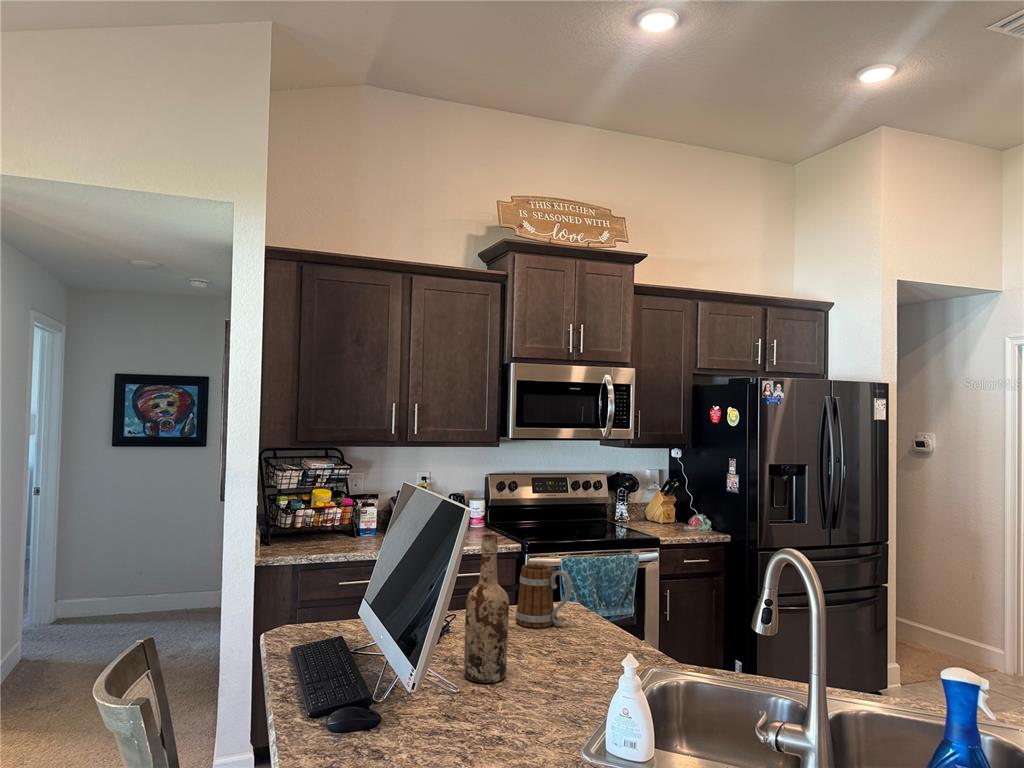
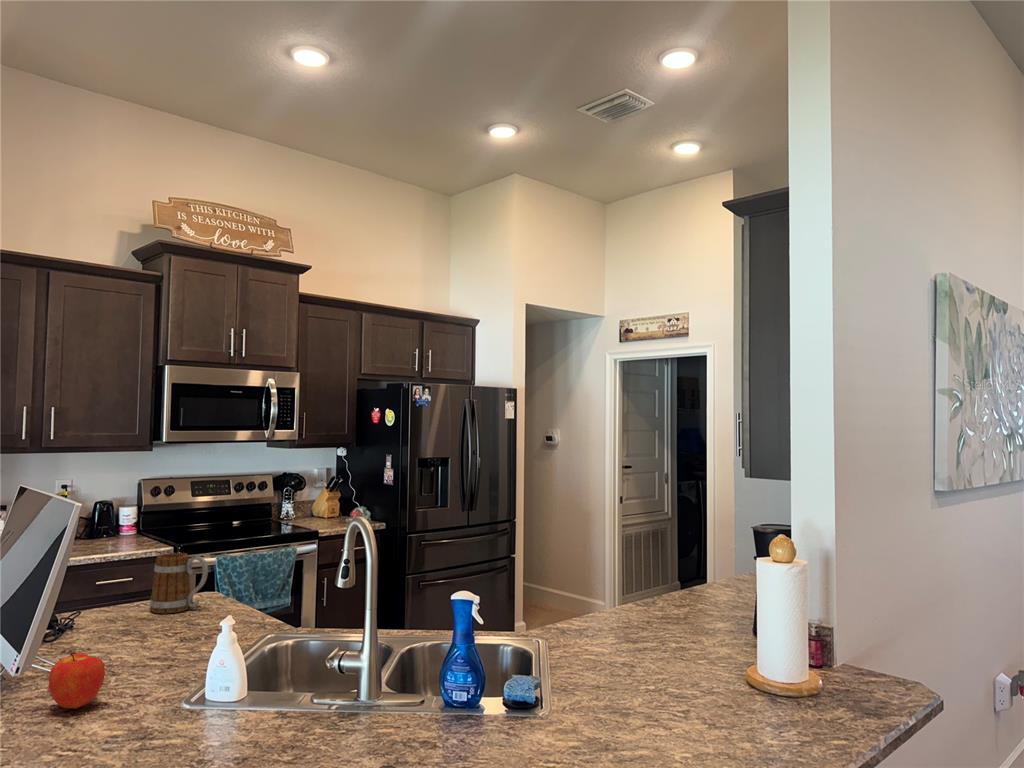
wine bottle: present [464,535,509,683] -> none [81,520,131,664]
apple: none [446,679,496,739] -> present [49,653,105,709]

